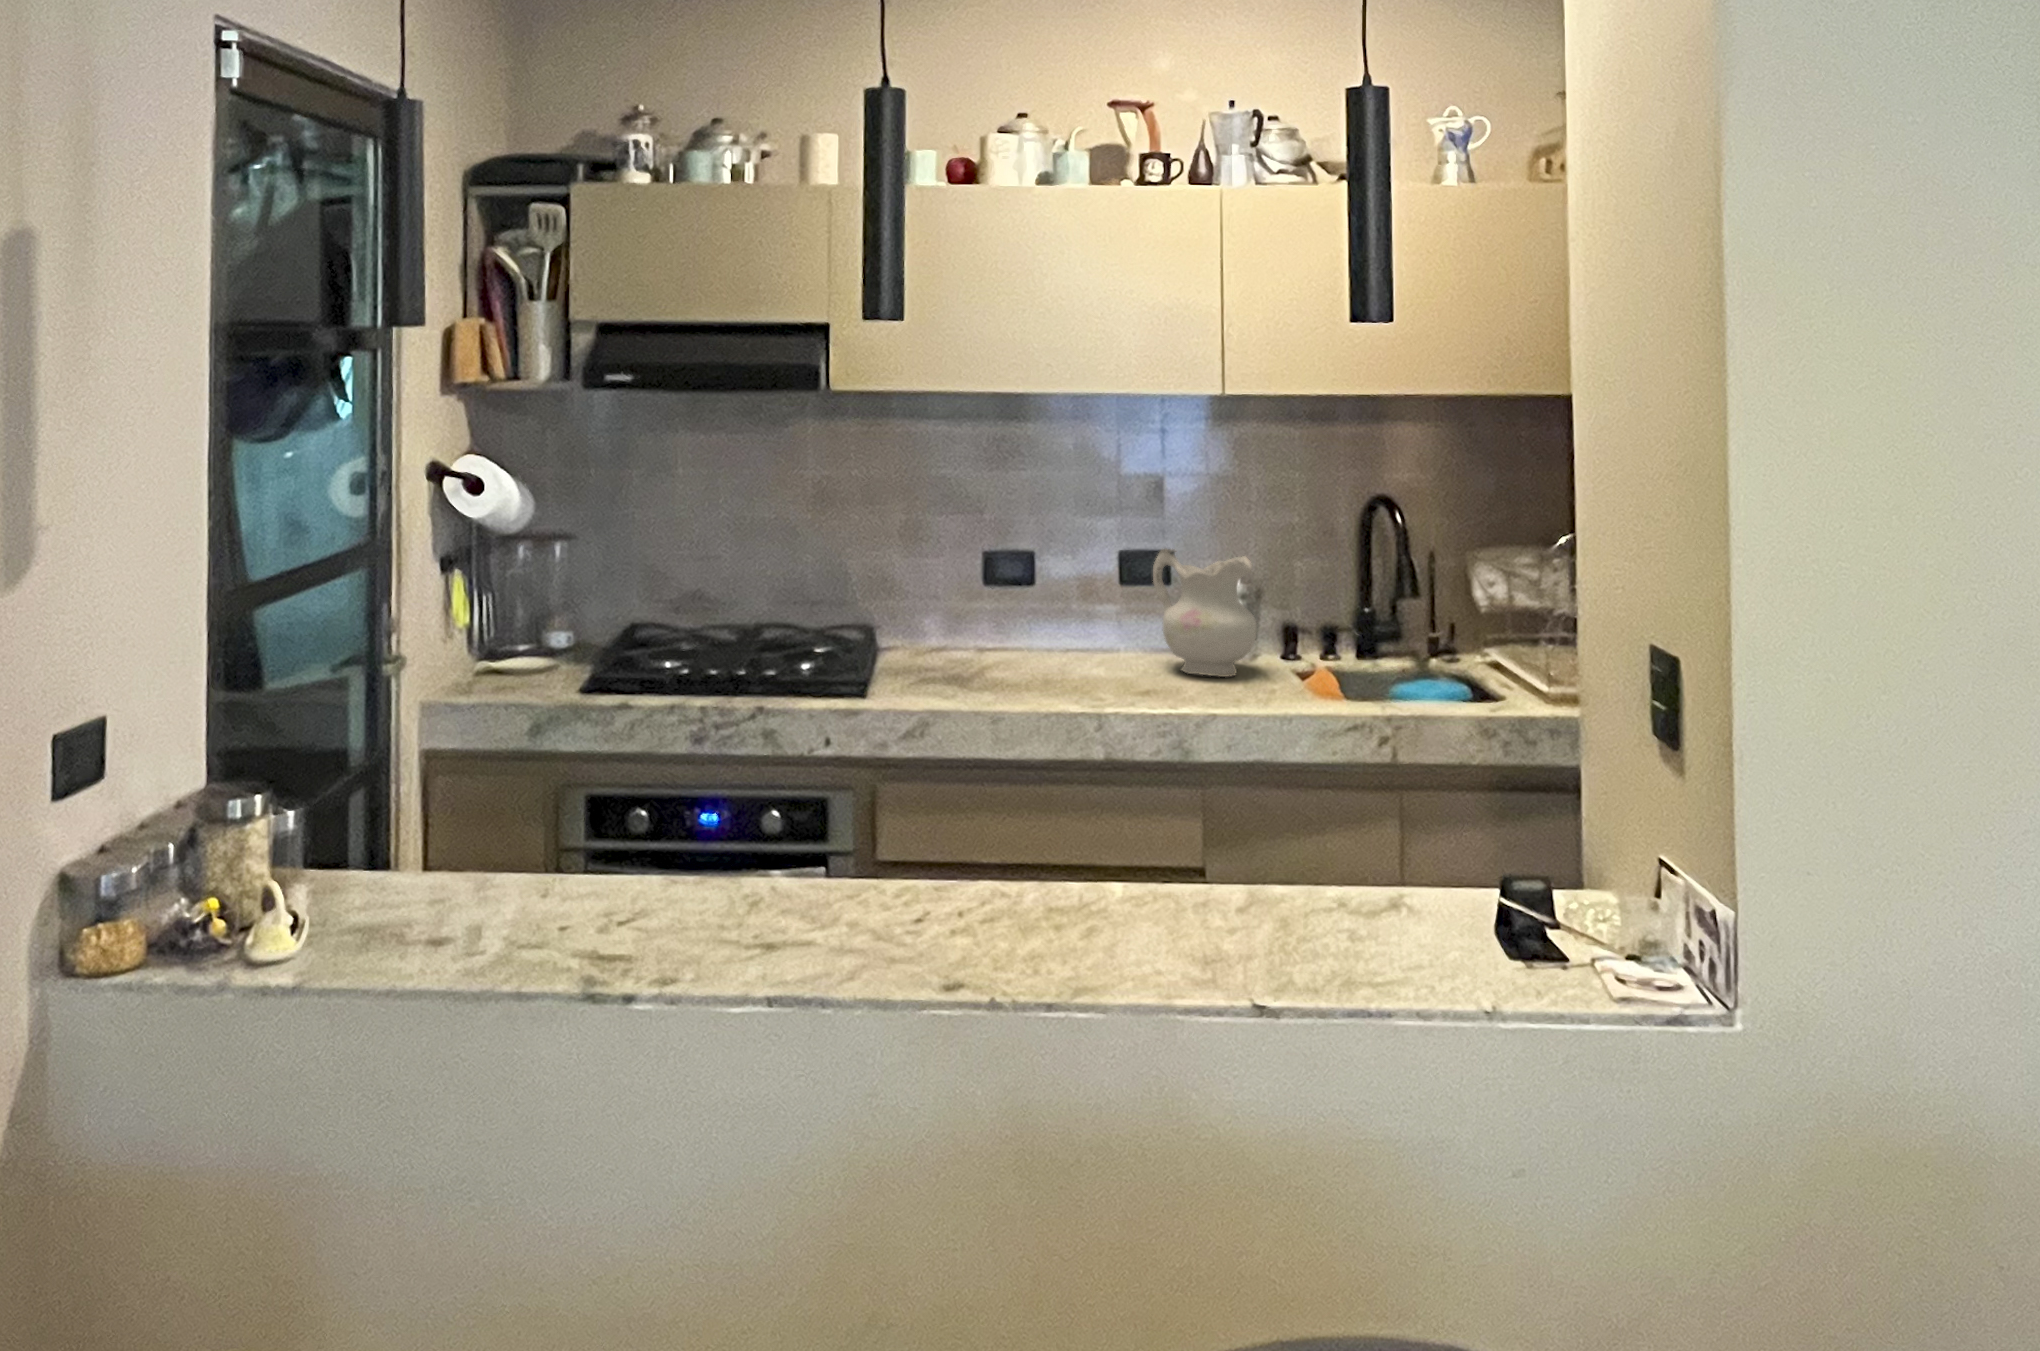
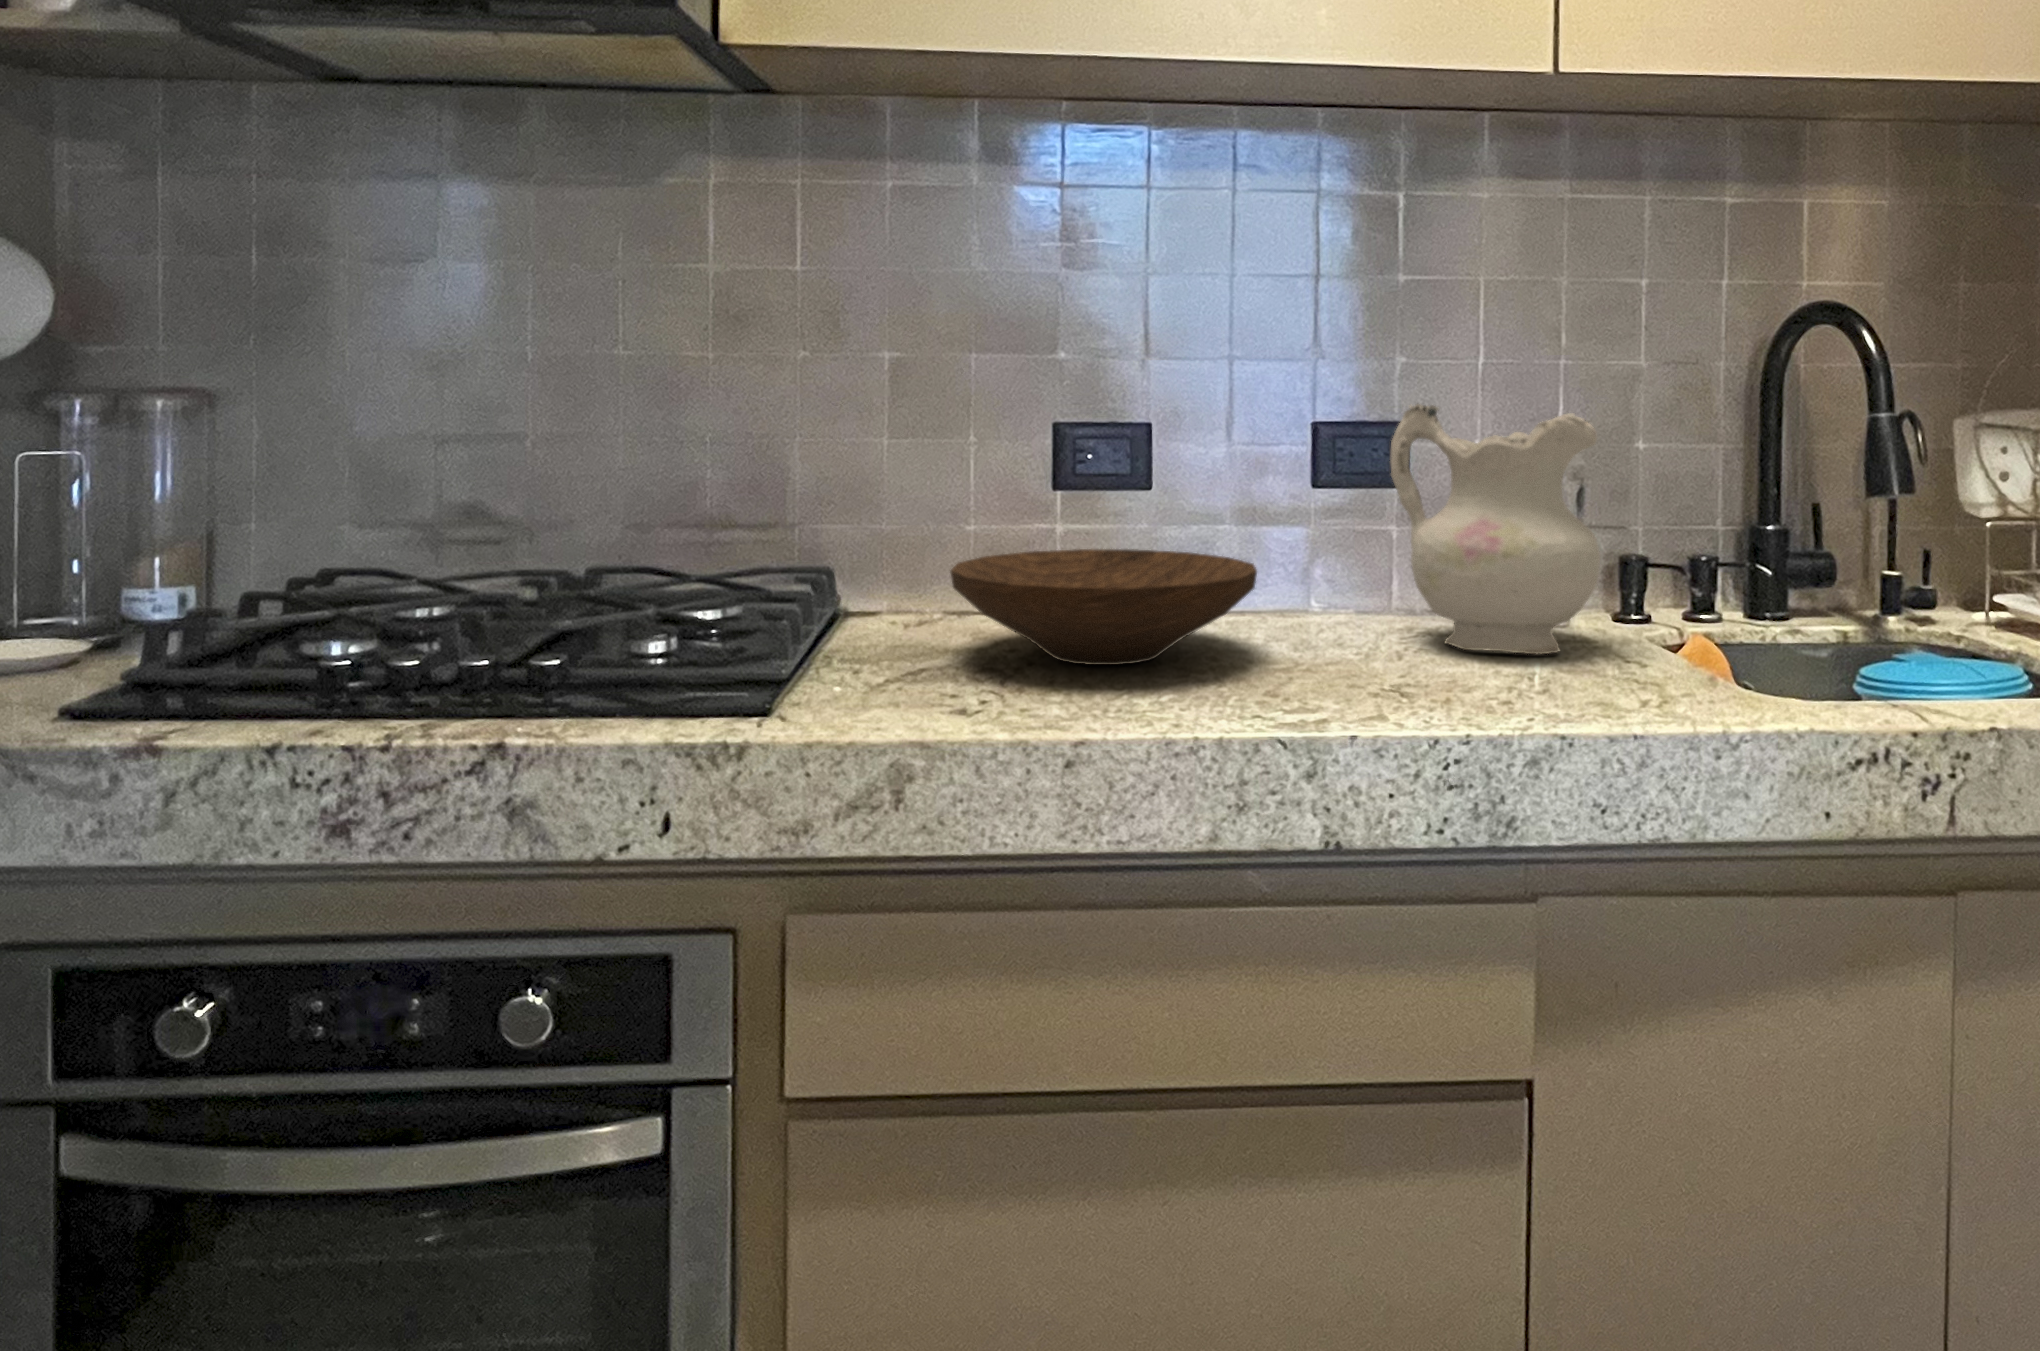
wooden bowl: none [938,618,1082,678] -> present [951,549,1257,665]

